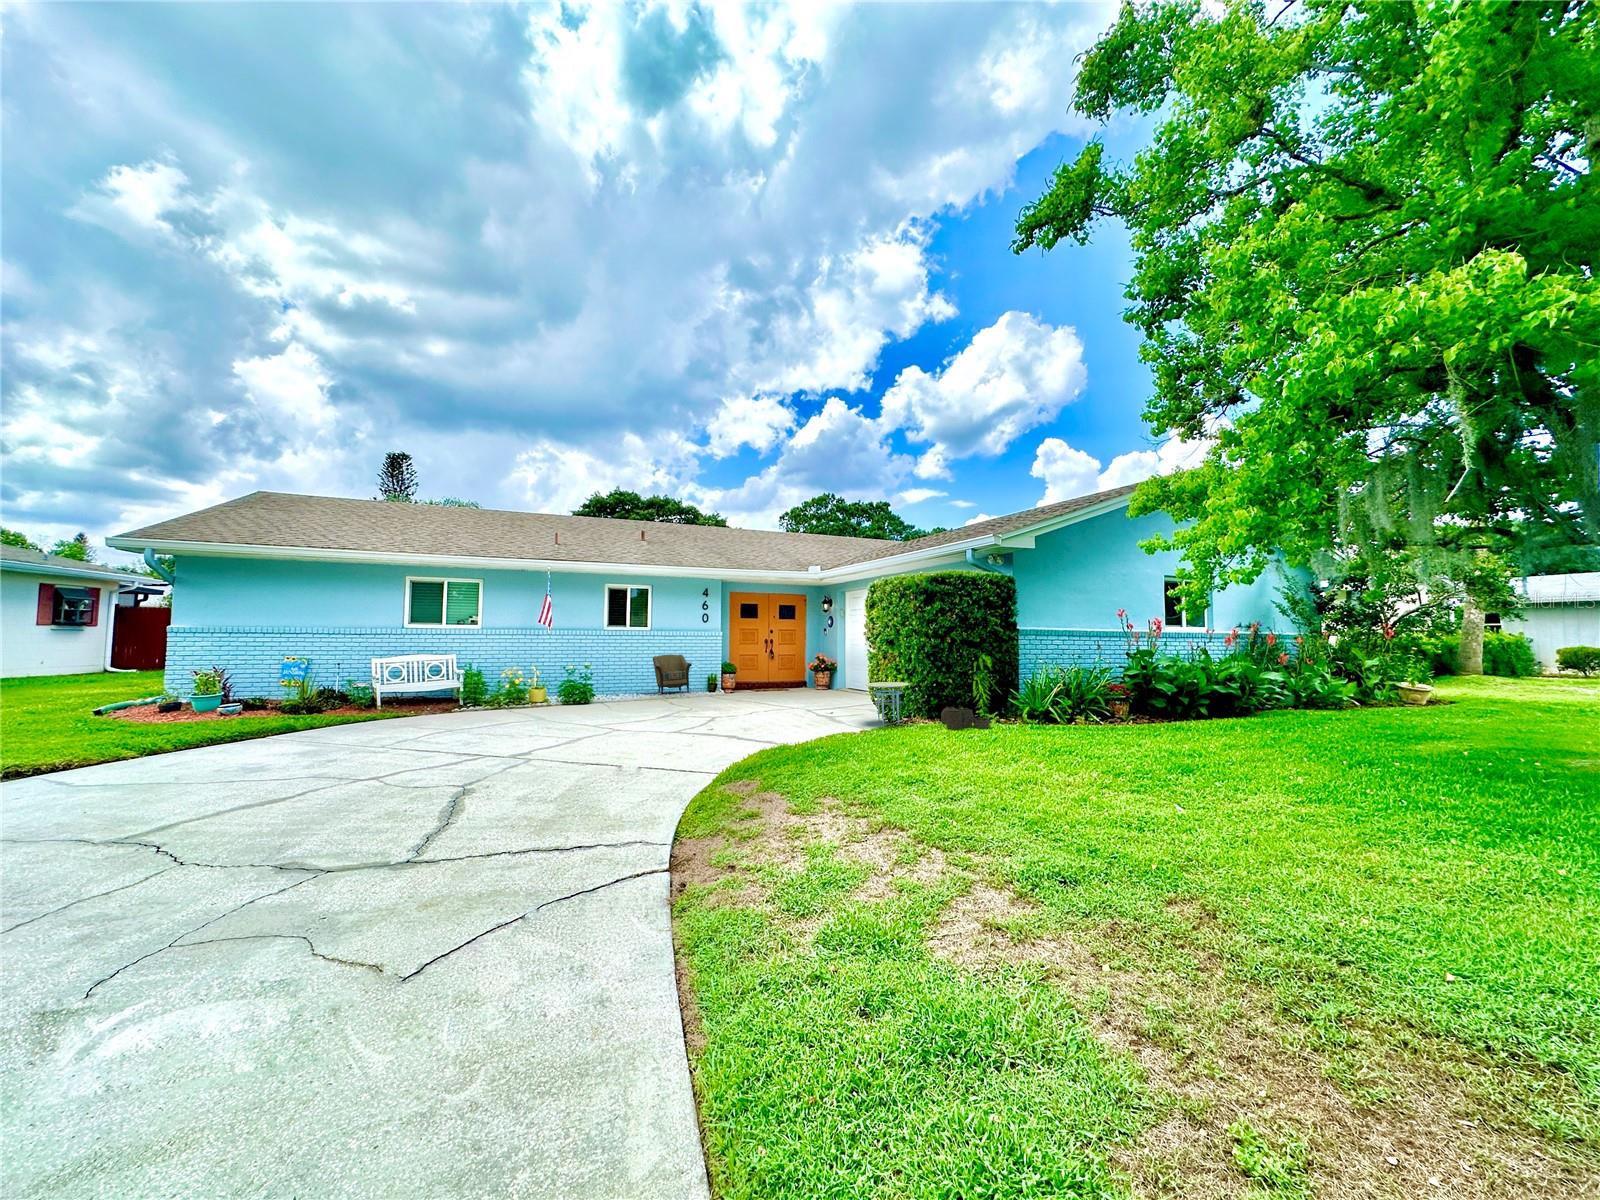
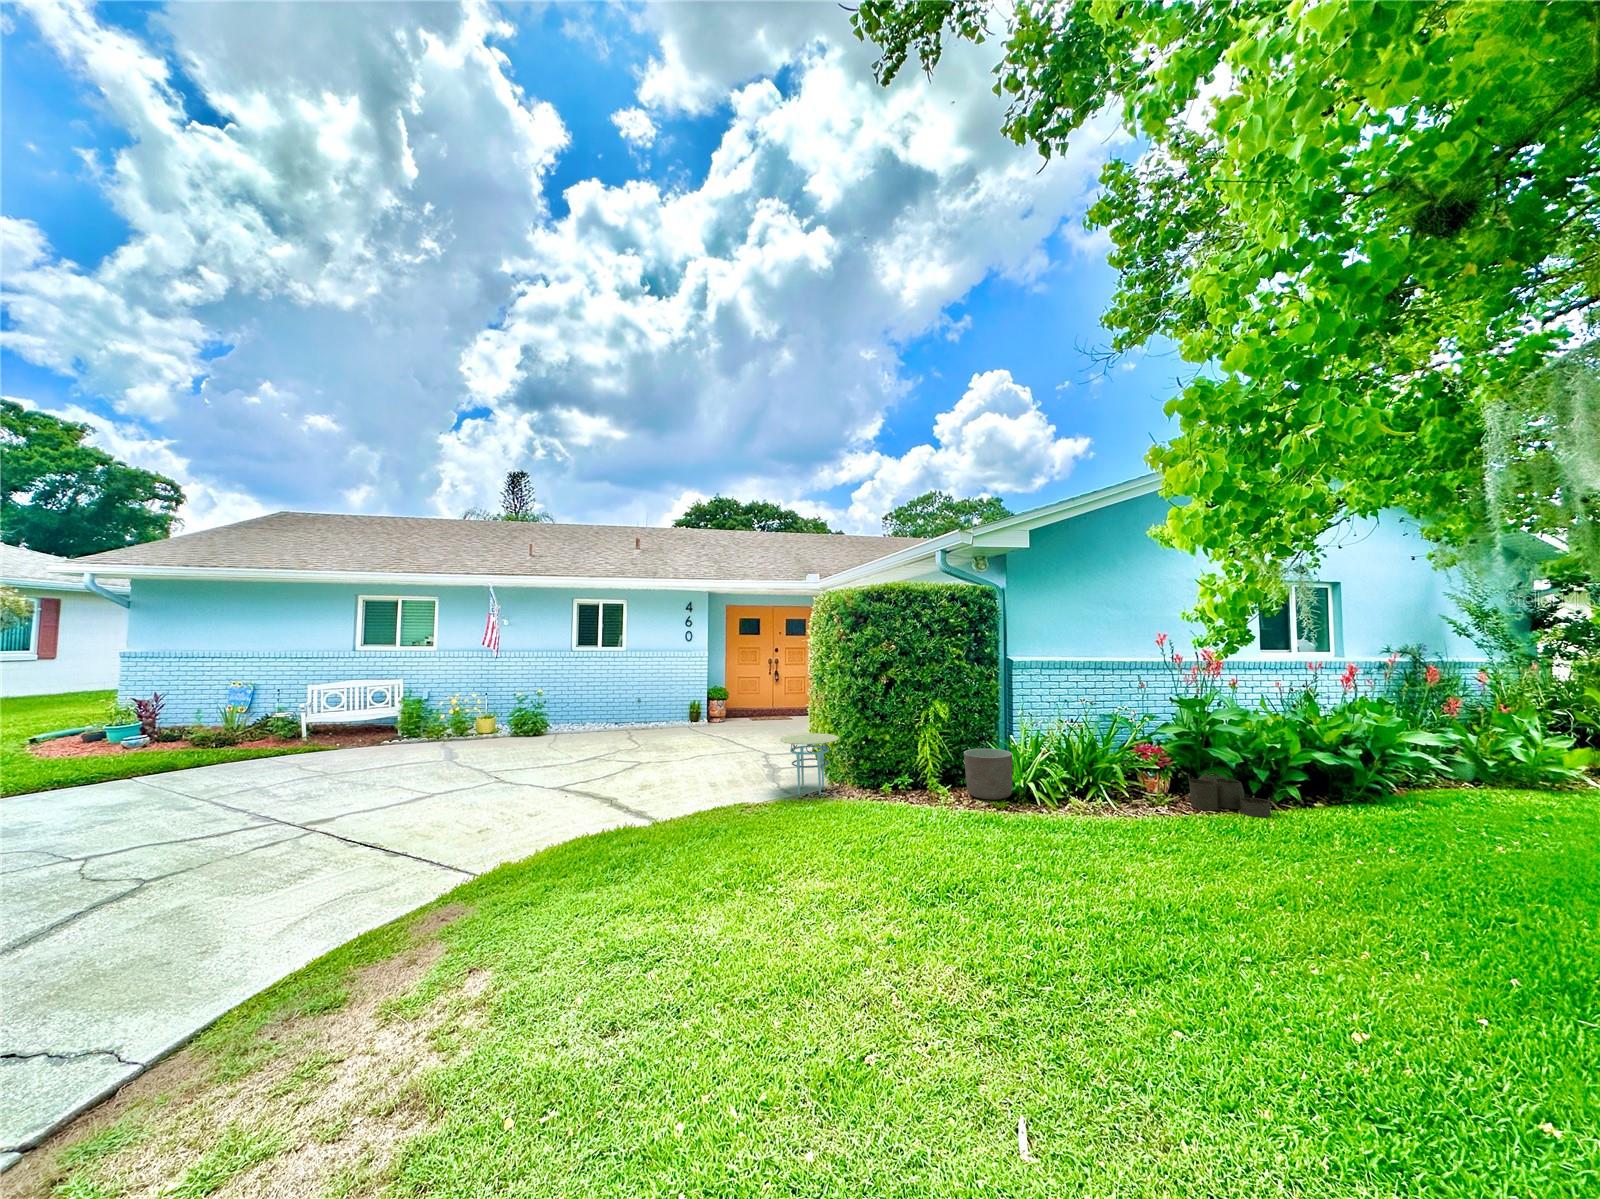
armchair: present [653,655,692,695] -> none [618,679,661,727]
planter: none [998,689,1032,721] -> present [964,749,1012,800]
woven basket: present [941,706,990,729] -> present [1188,770,1271,817]

